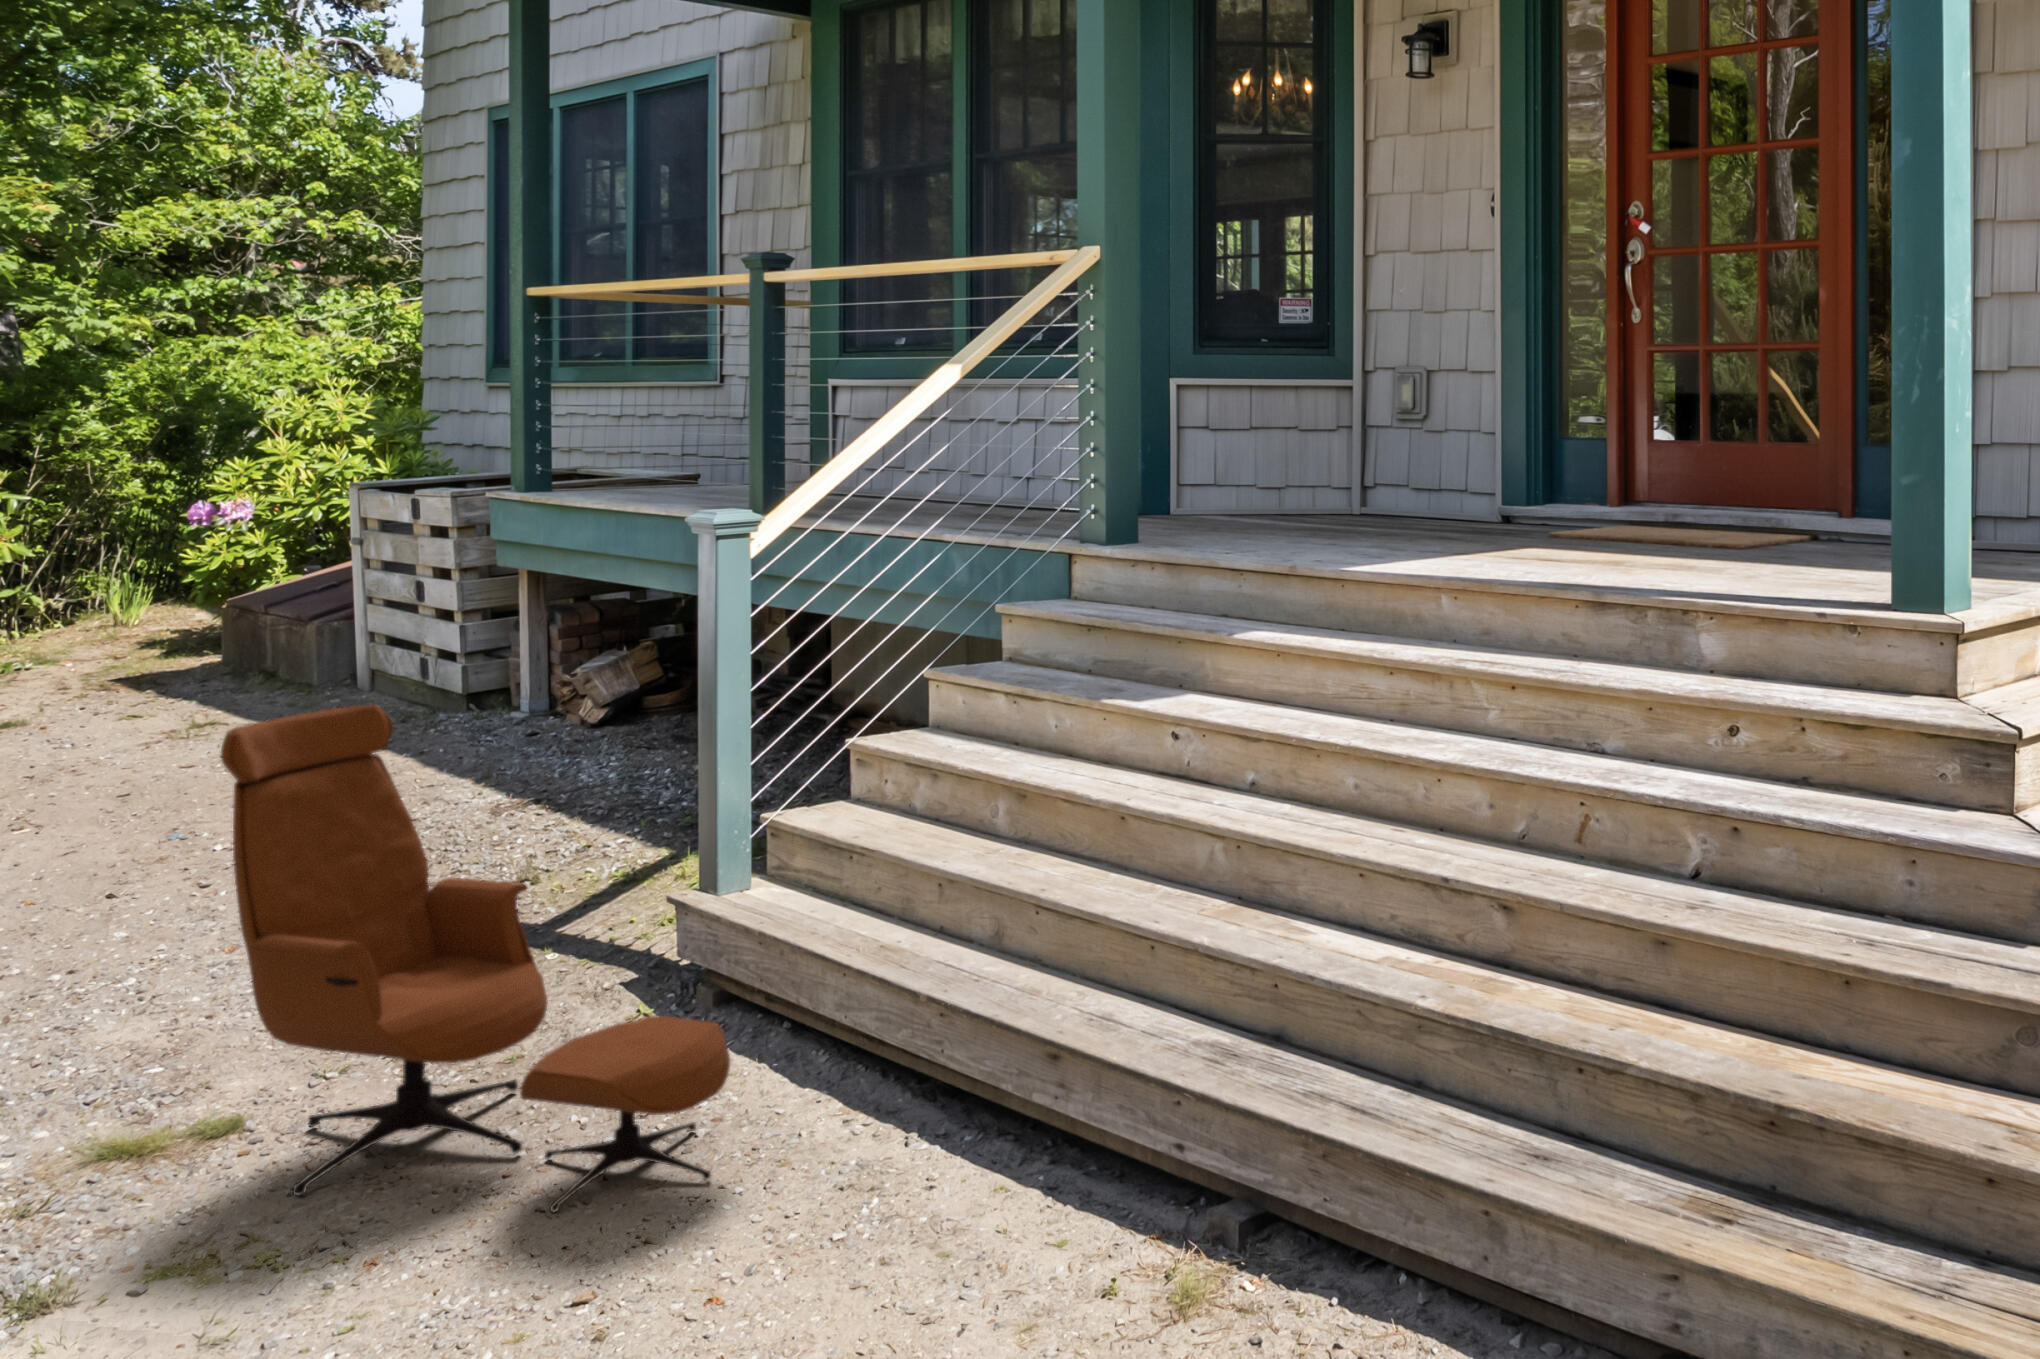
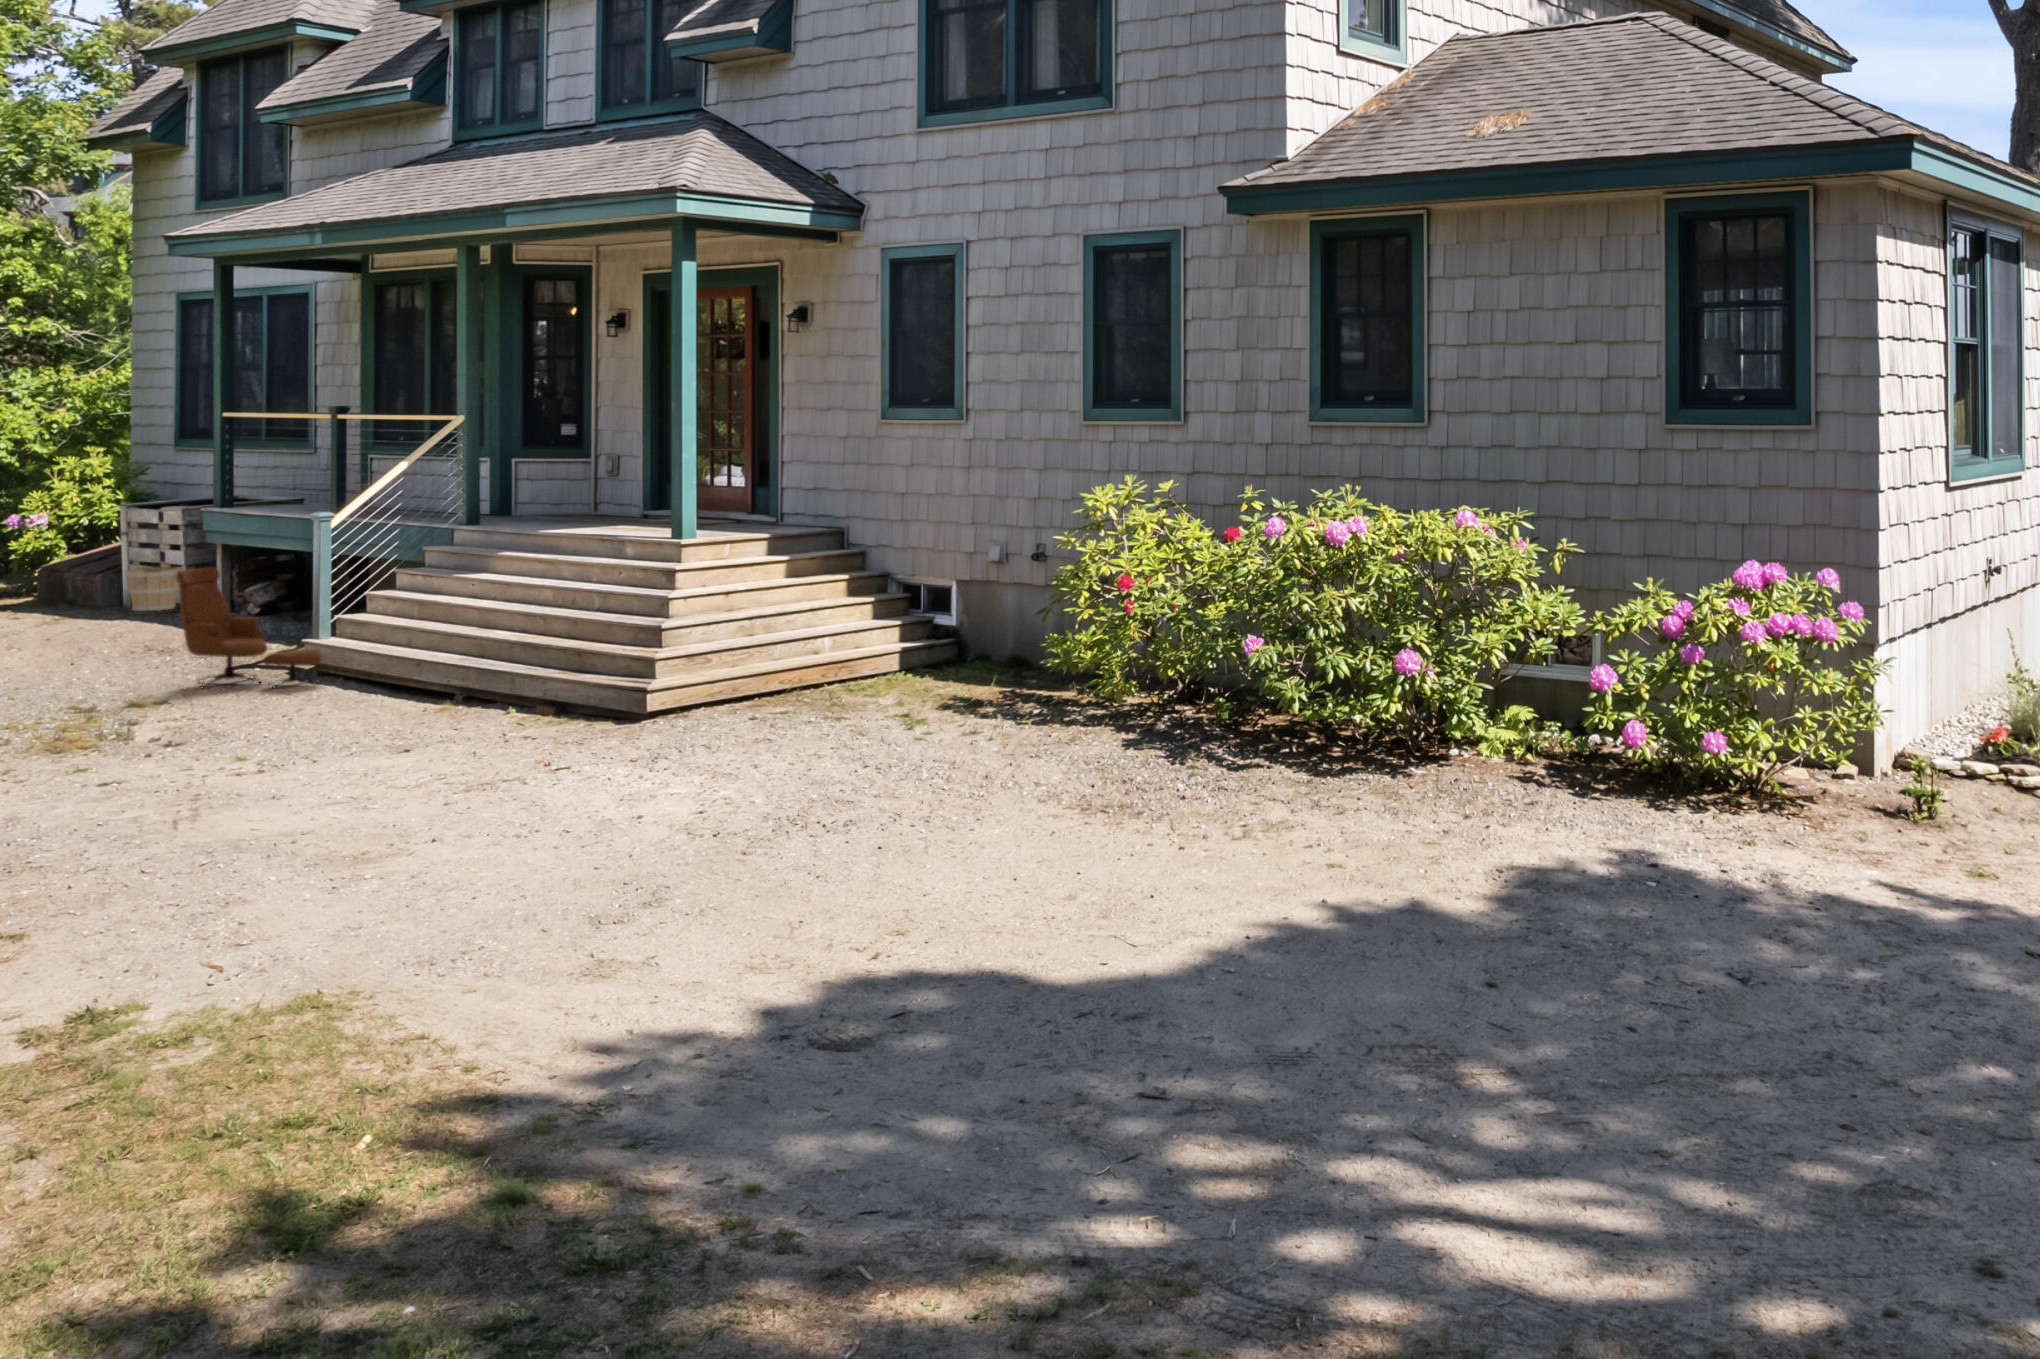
wooden bucket: none [335,612,458,711] -> present [125,566,184,611]

